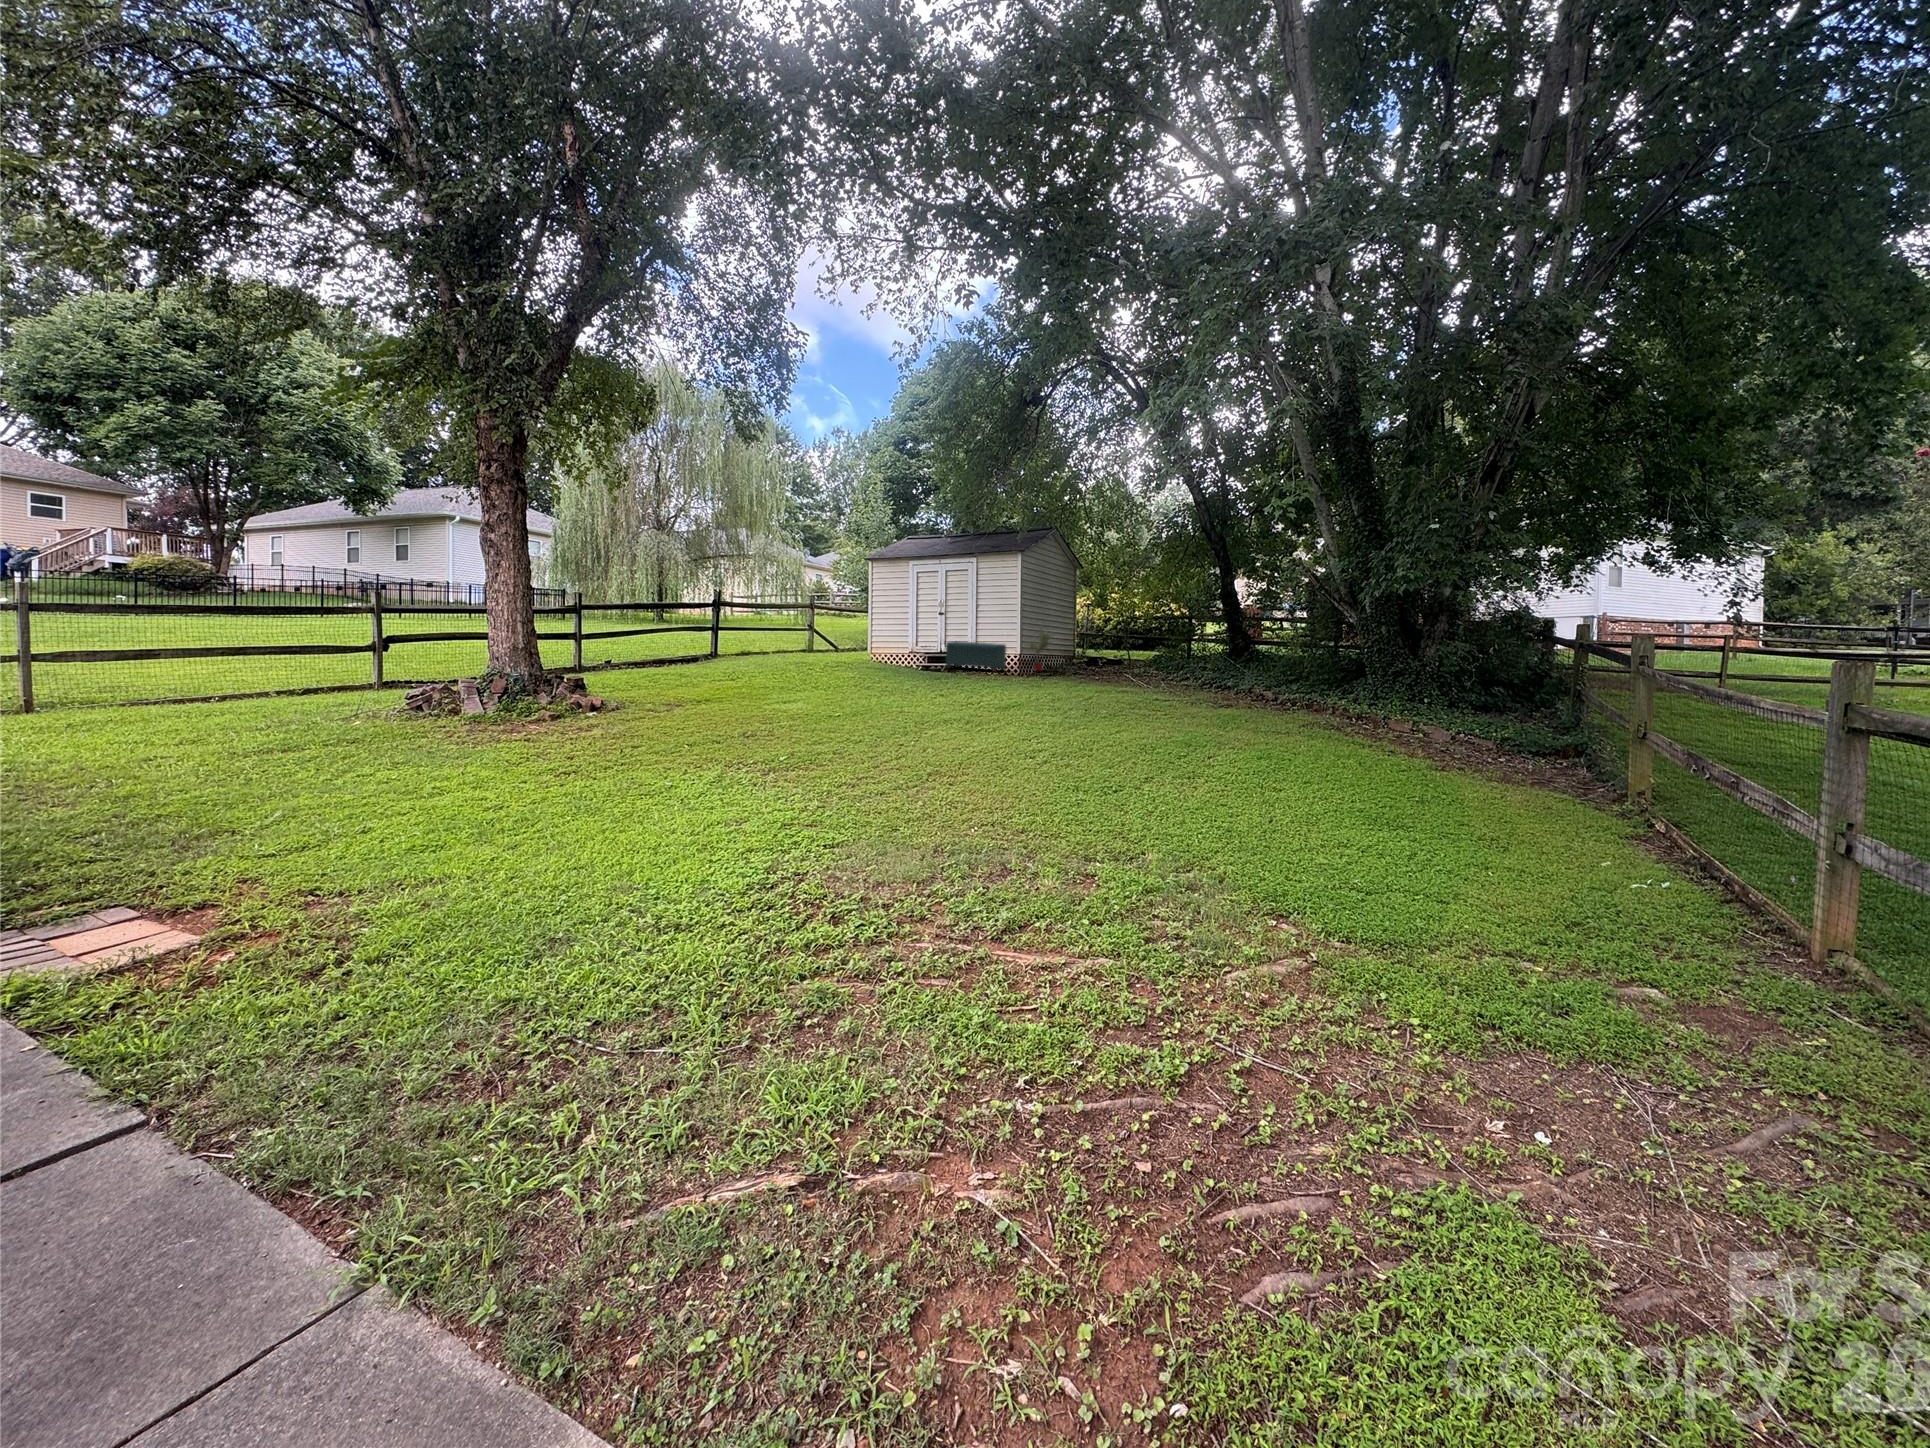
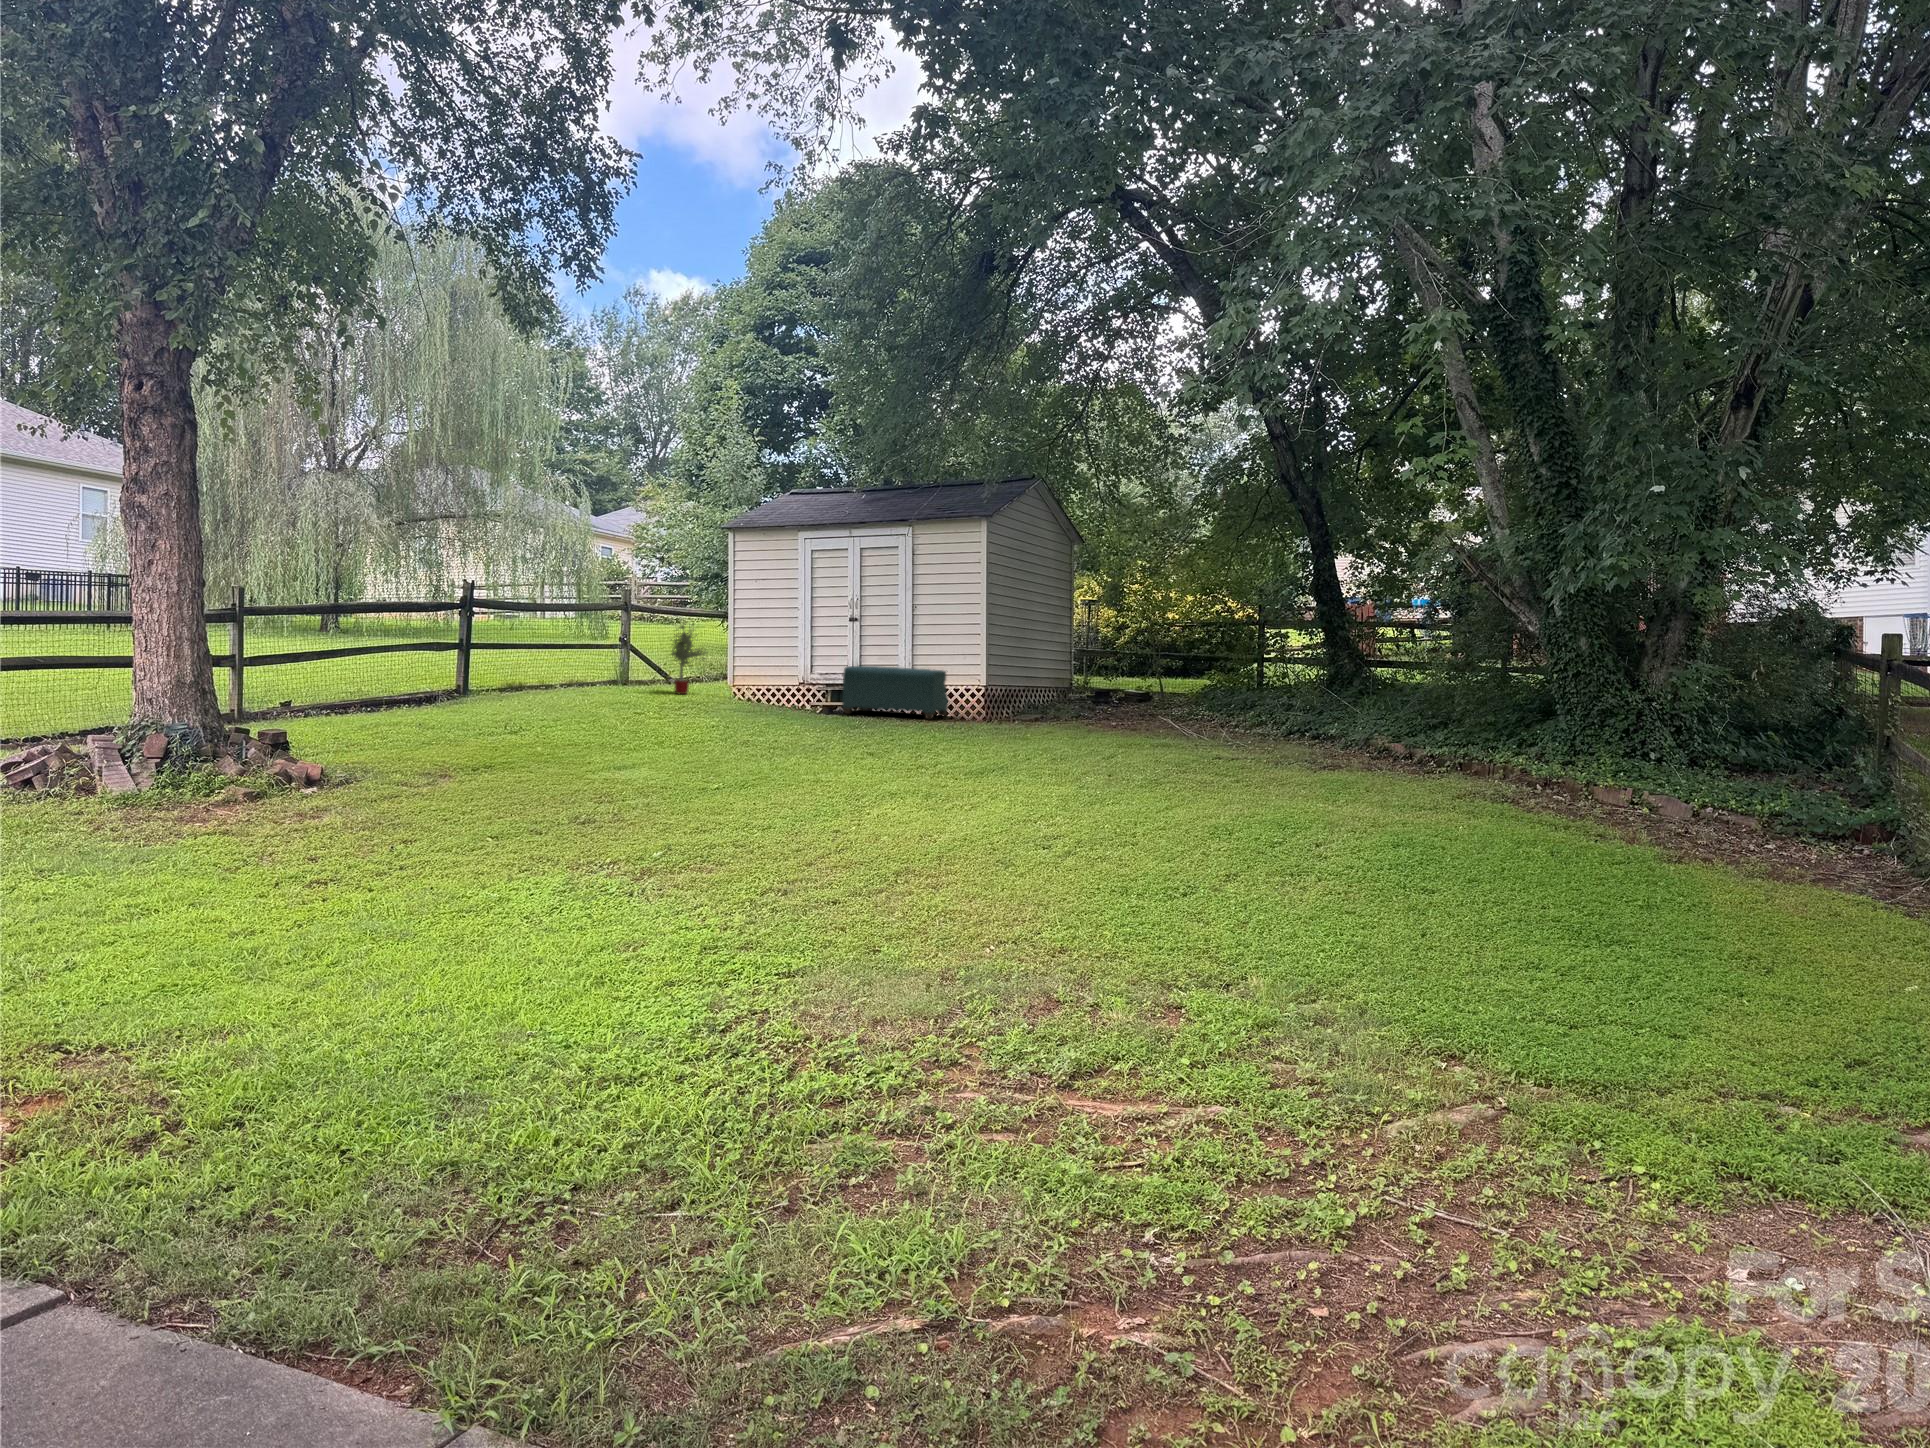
potted tree: present [1027,628,1052,672] -> present [672,624,706,694]

